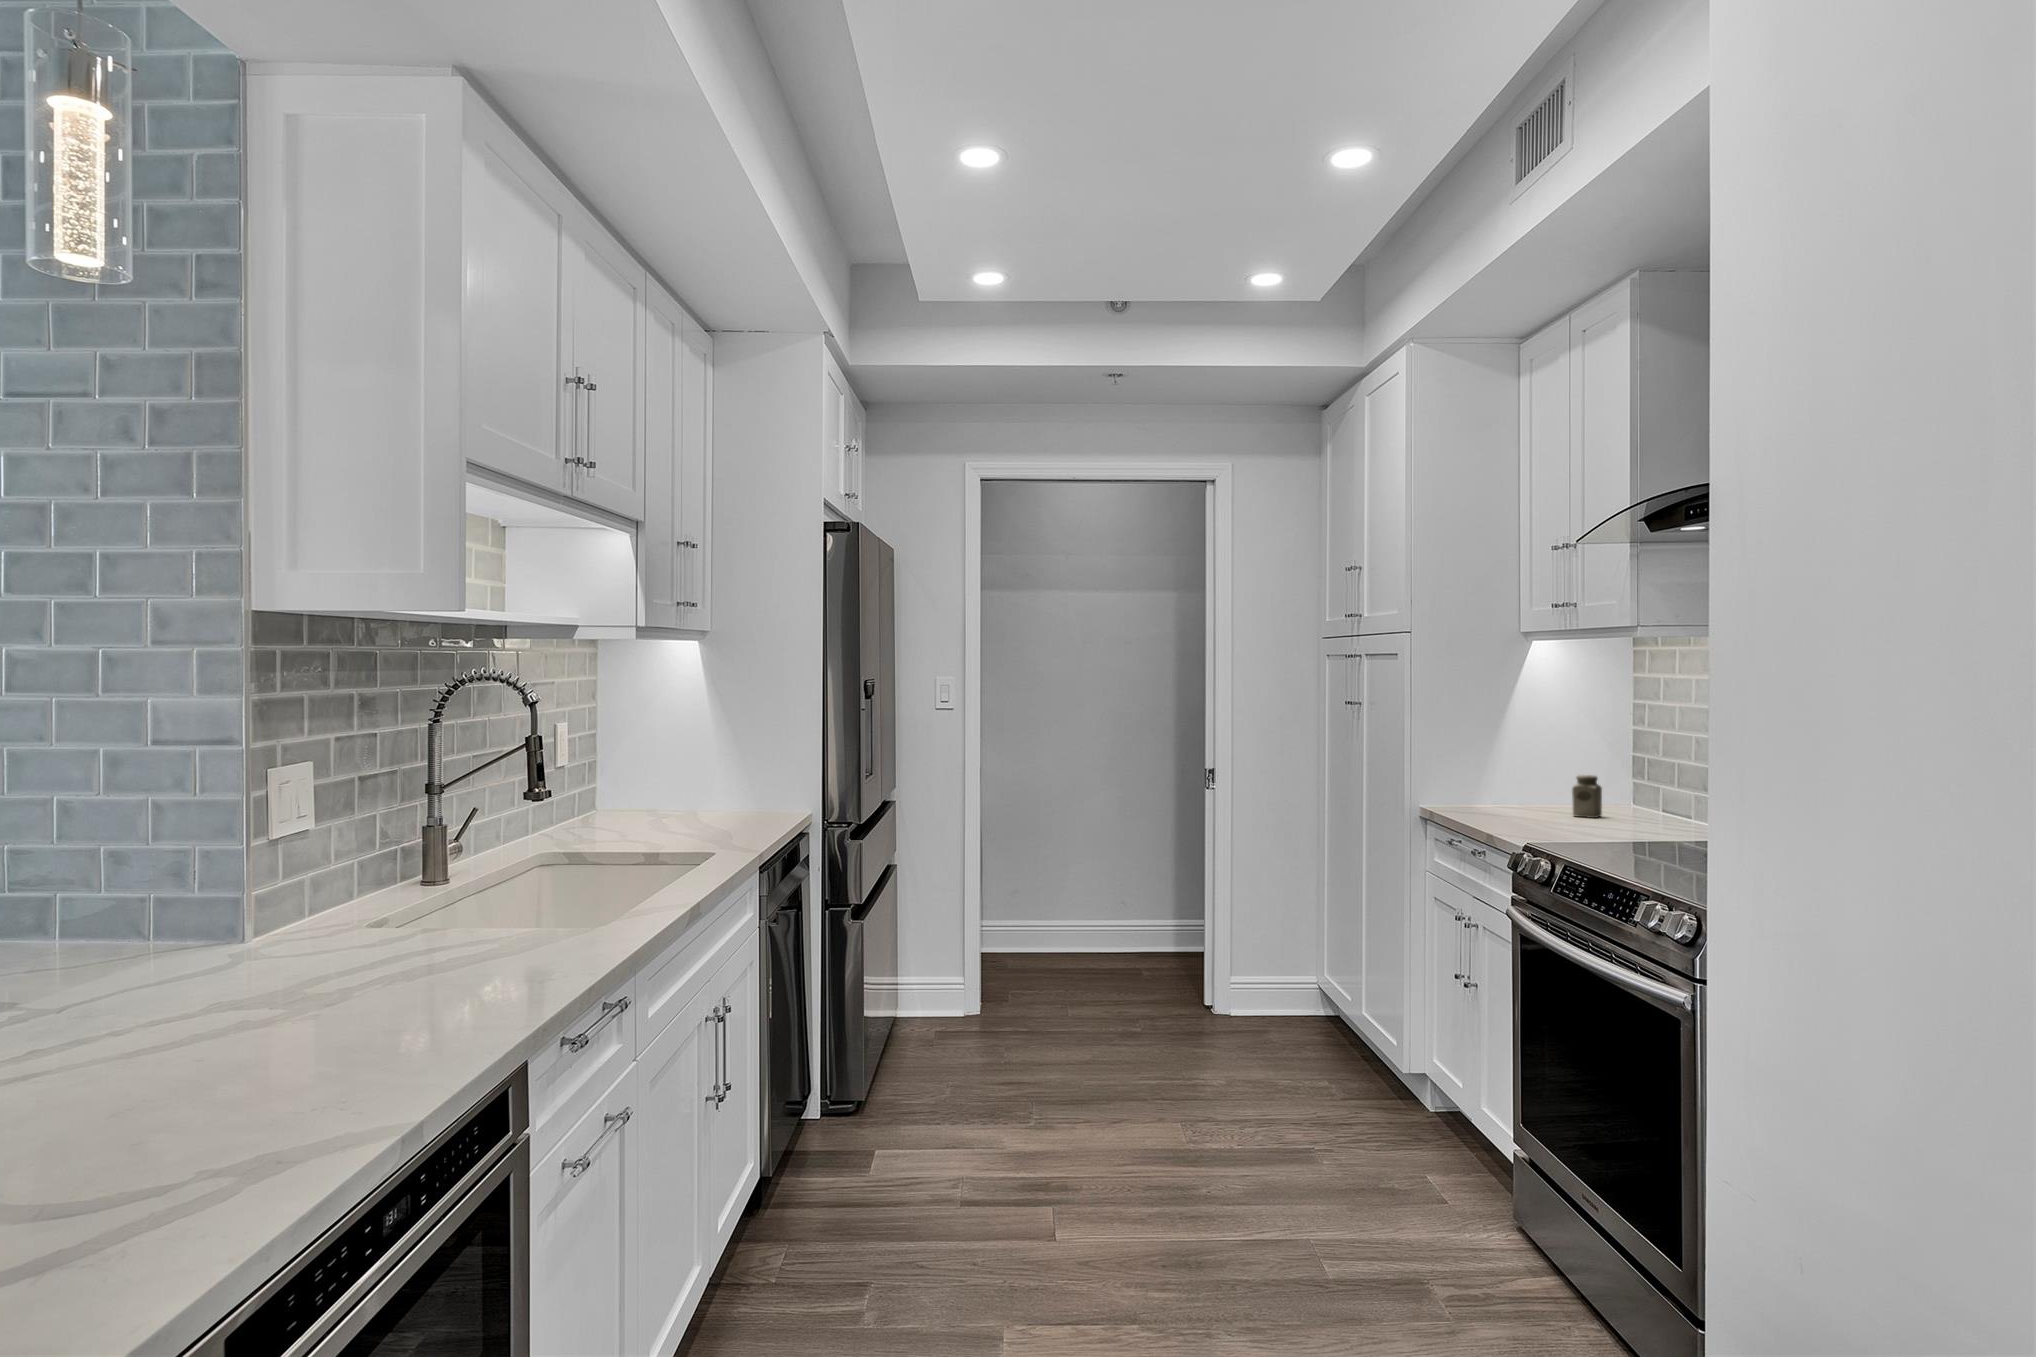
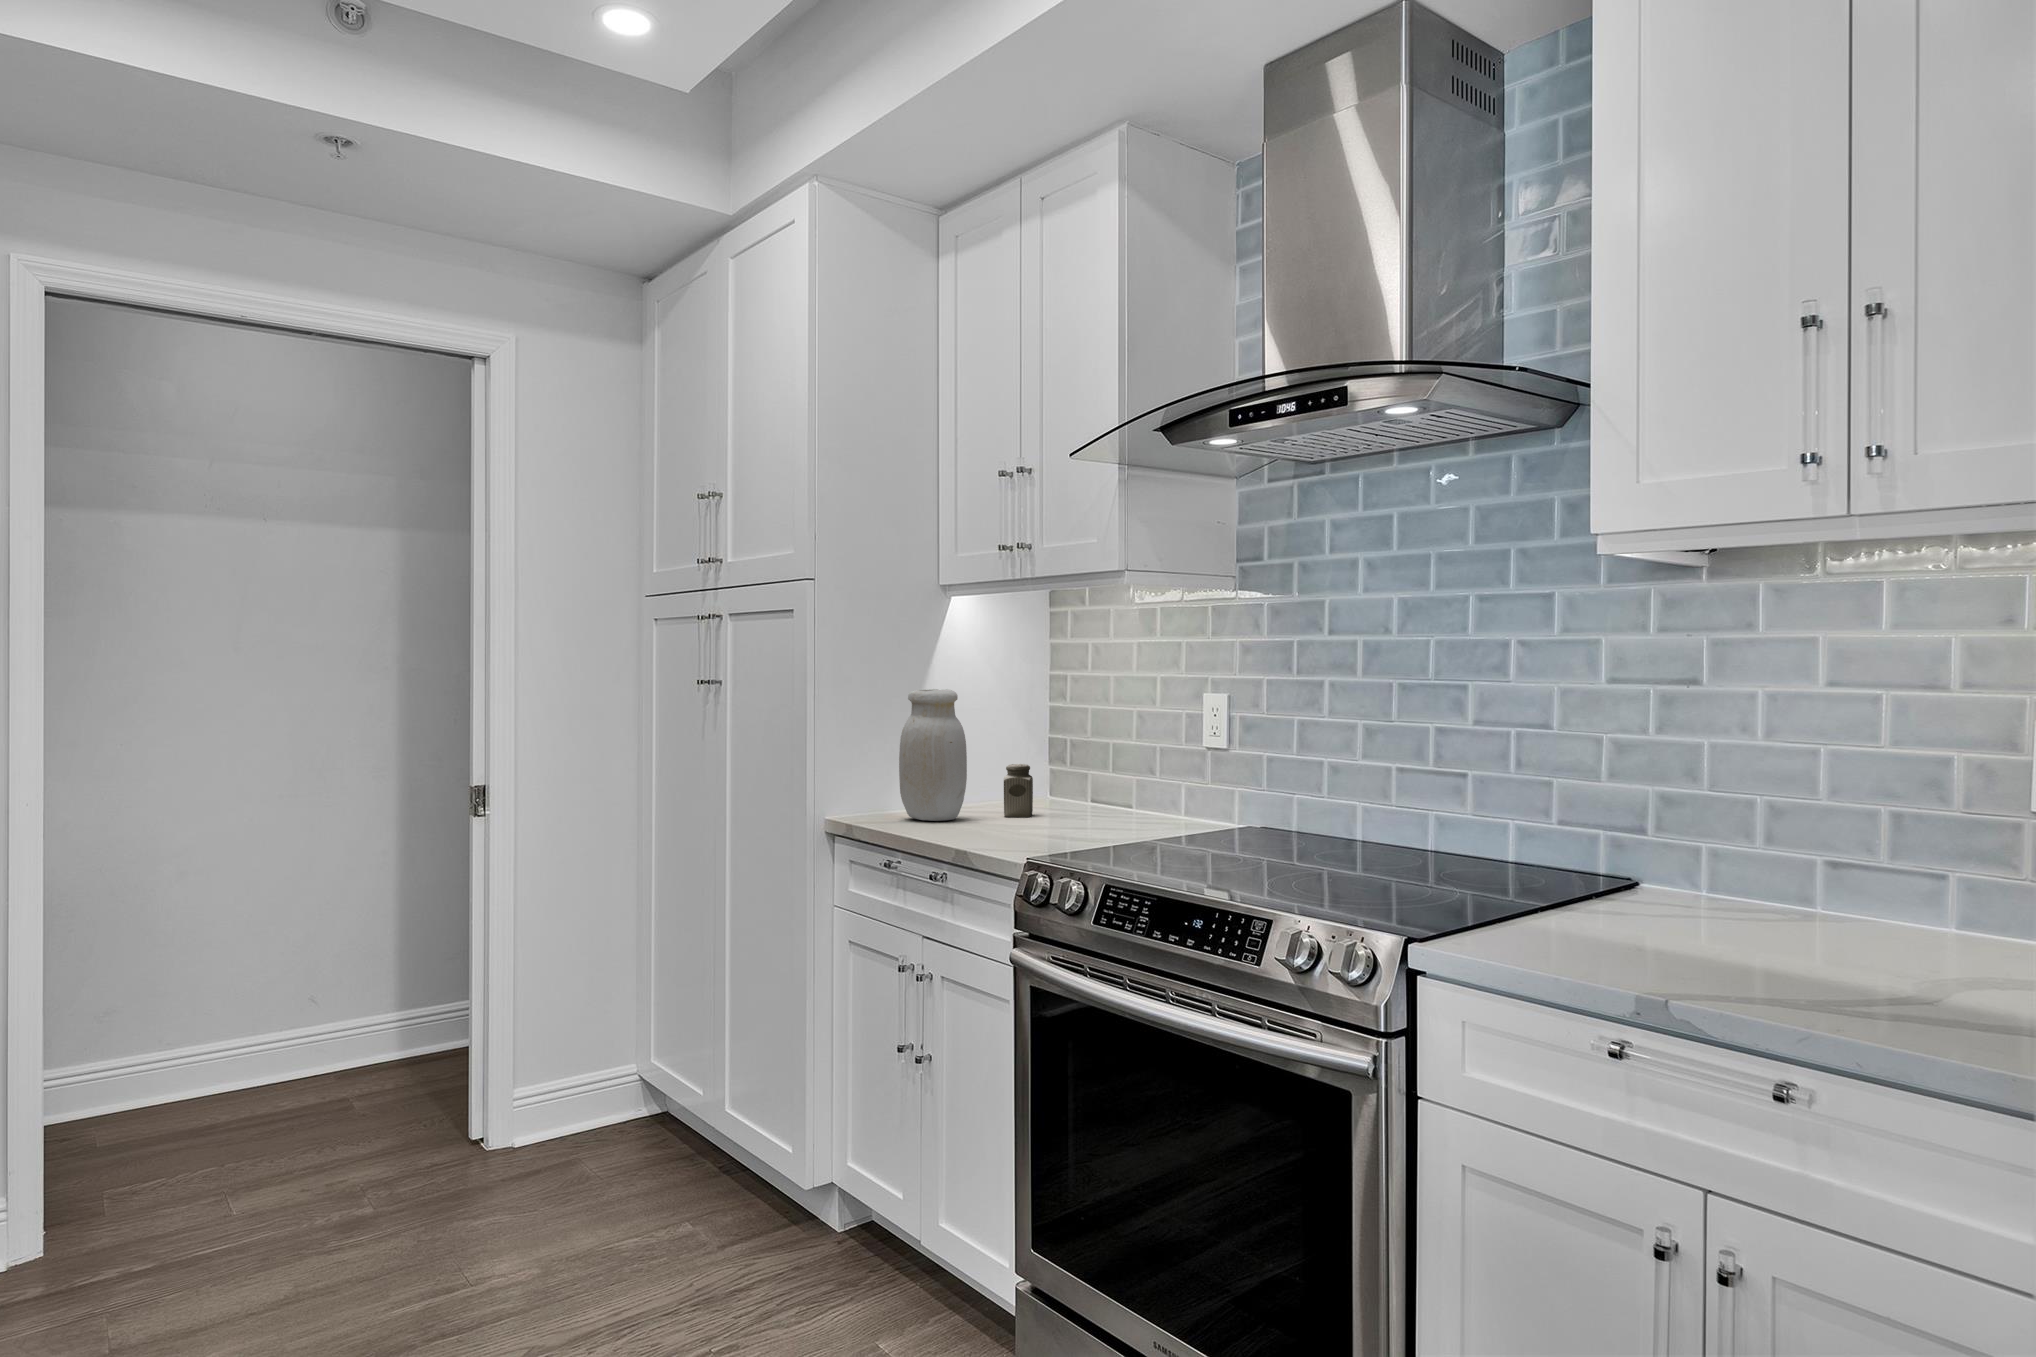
jar: none [1482,713,1537,815] -> present [899,689,967,821]

